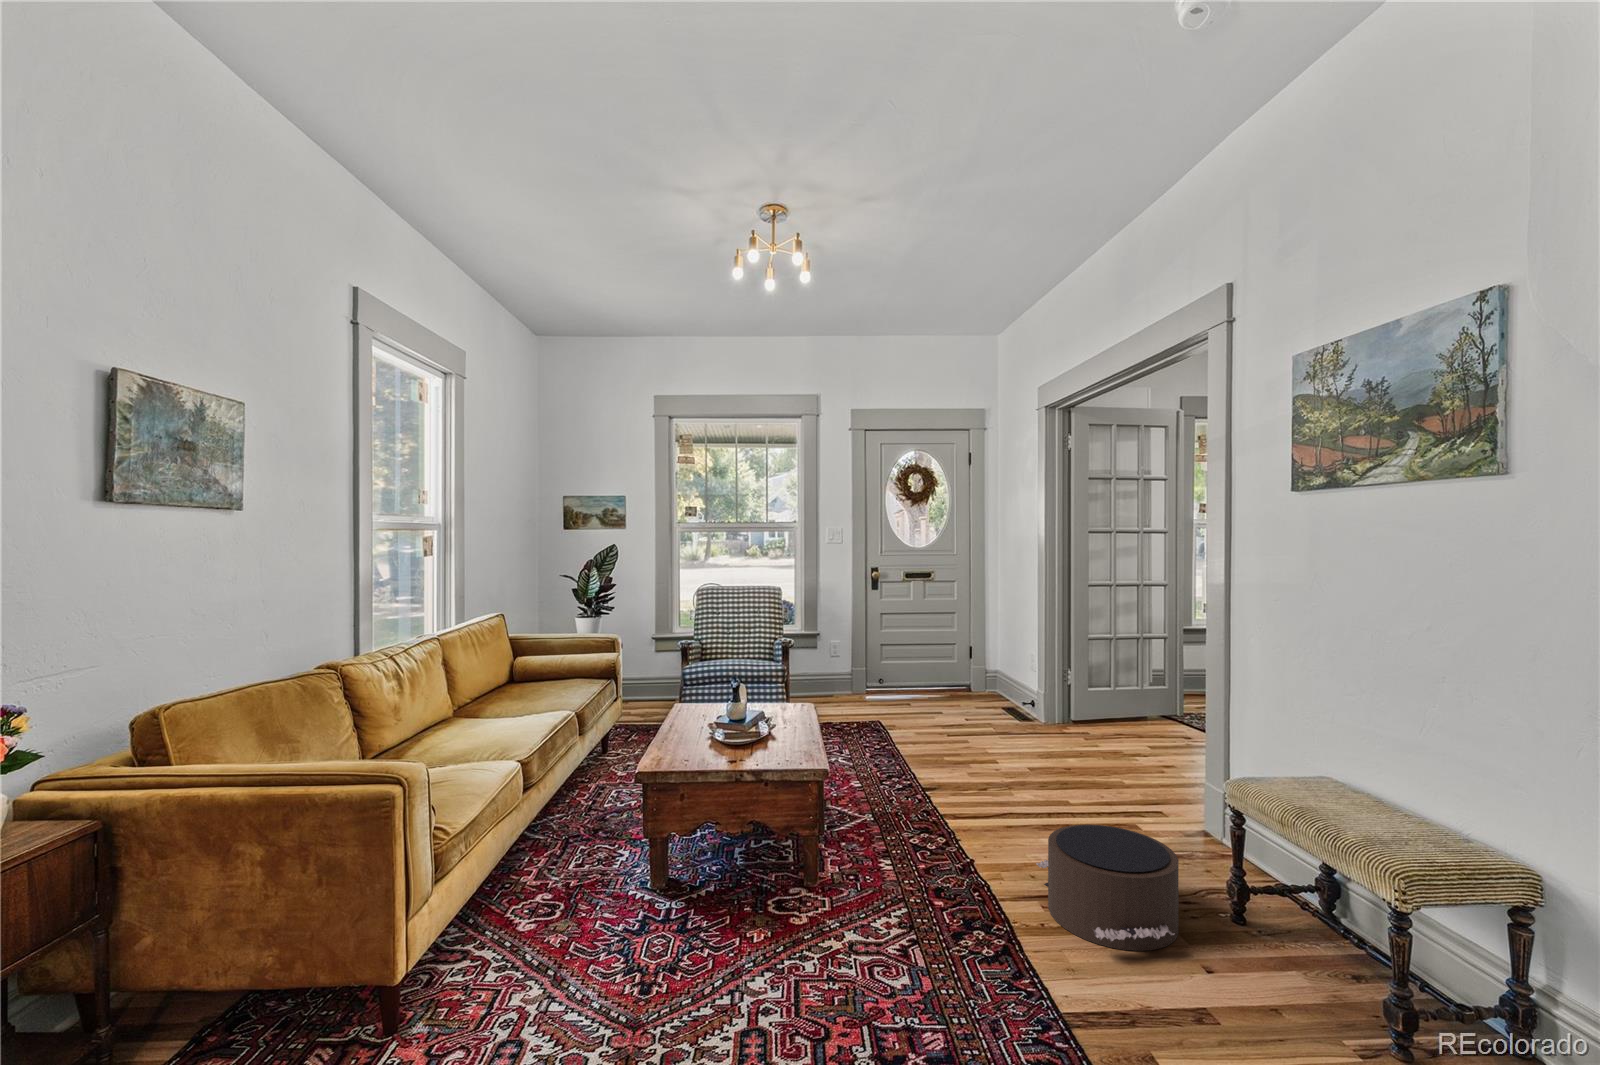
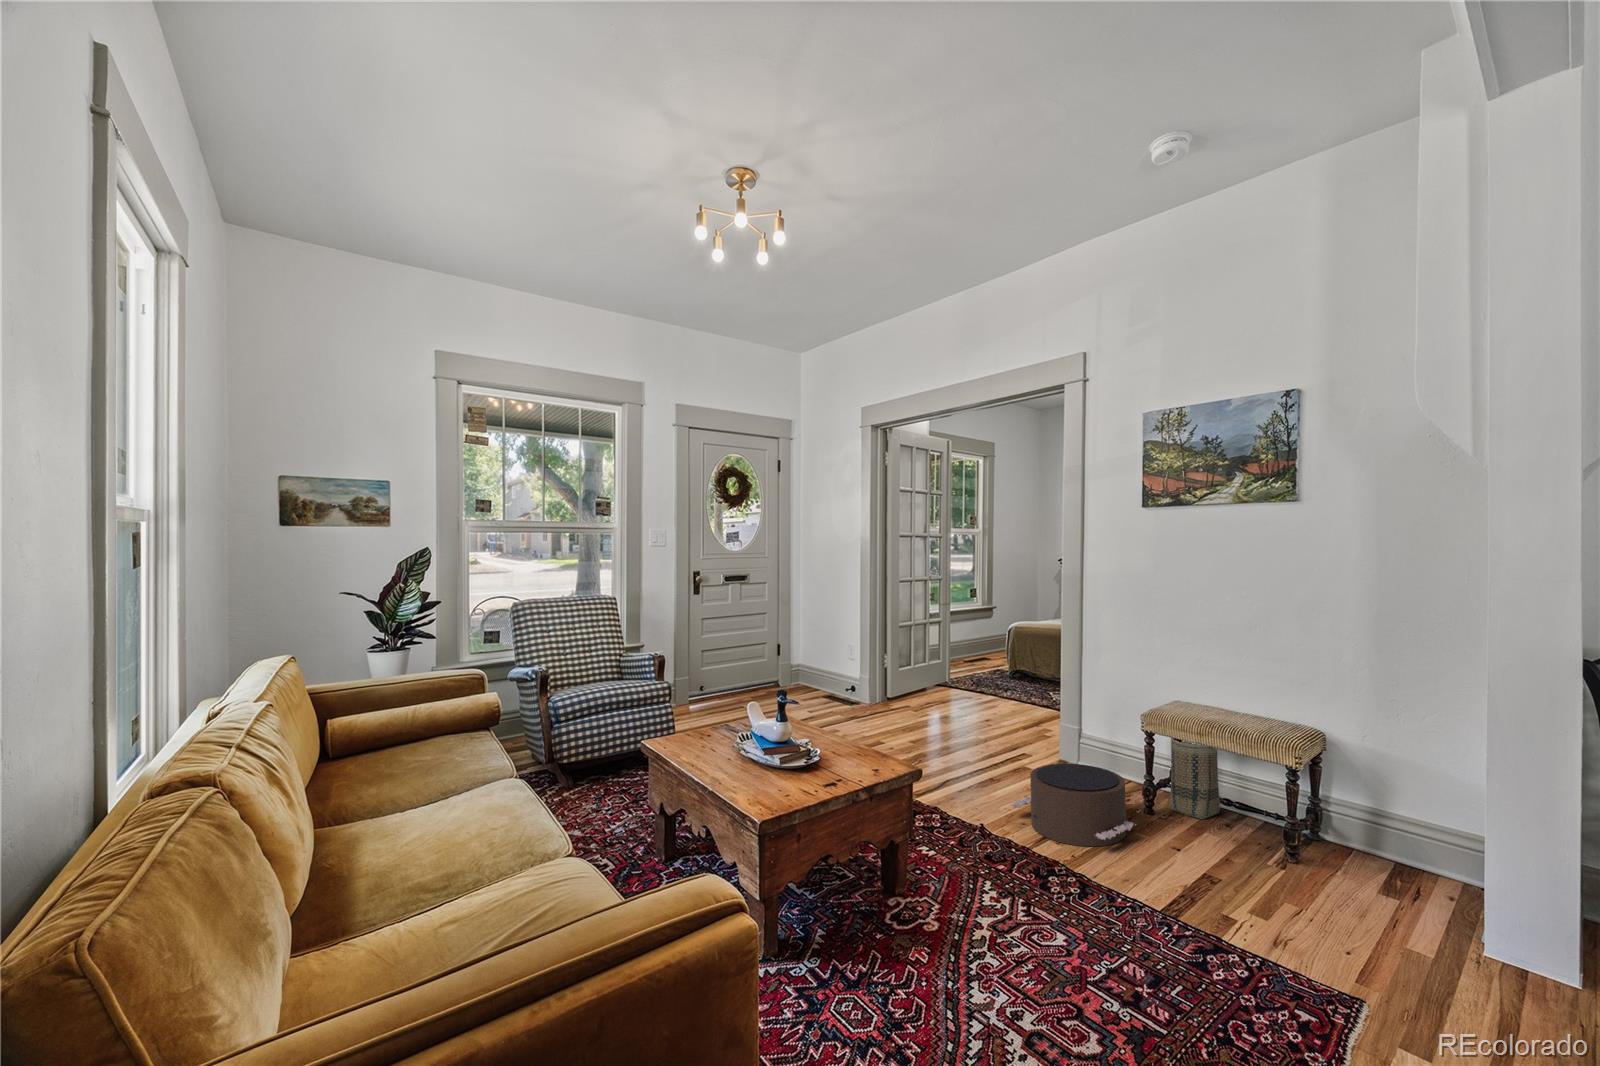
basket: none [1285,825,1371,962] -> present [1170,737,1220,819]

